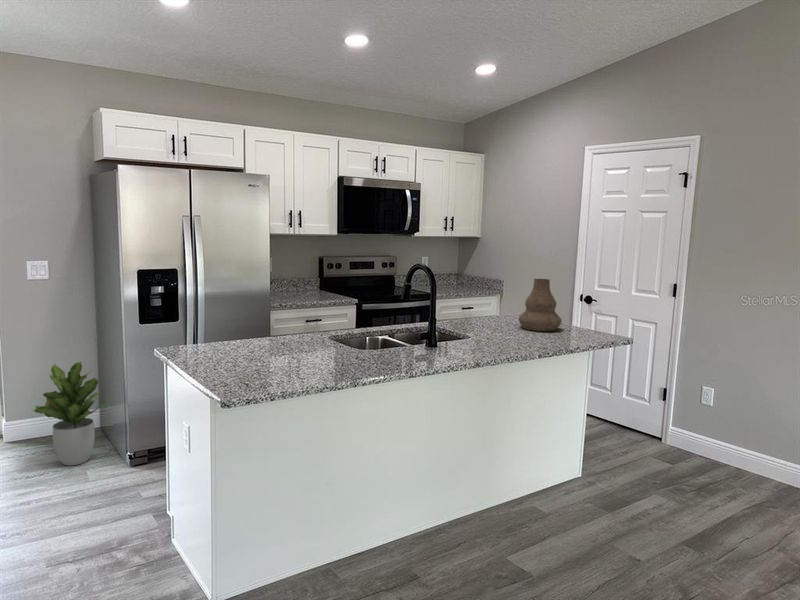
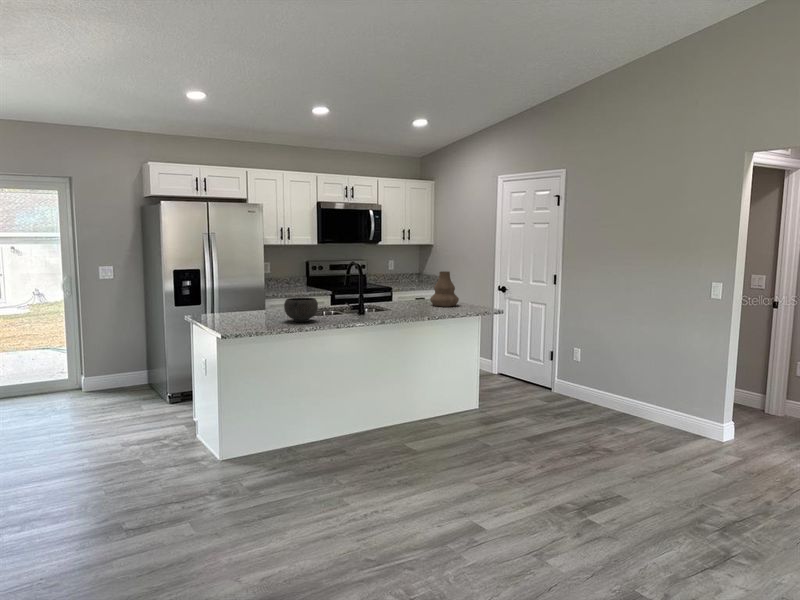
bowl: none [322,324,377,366] -> present [284,297,318,322]
potted plant: present [33,362,109,466] -> none [106,333,156,403]

